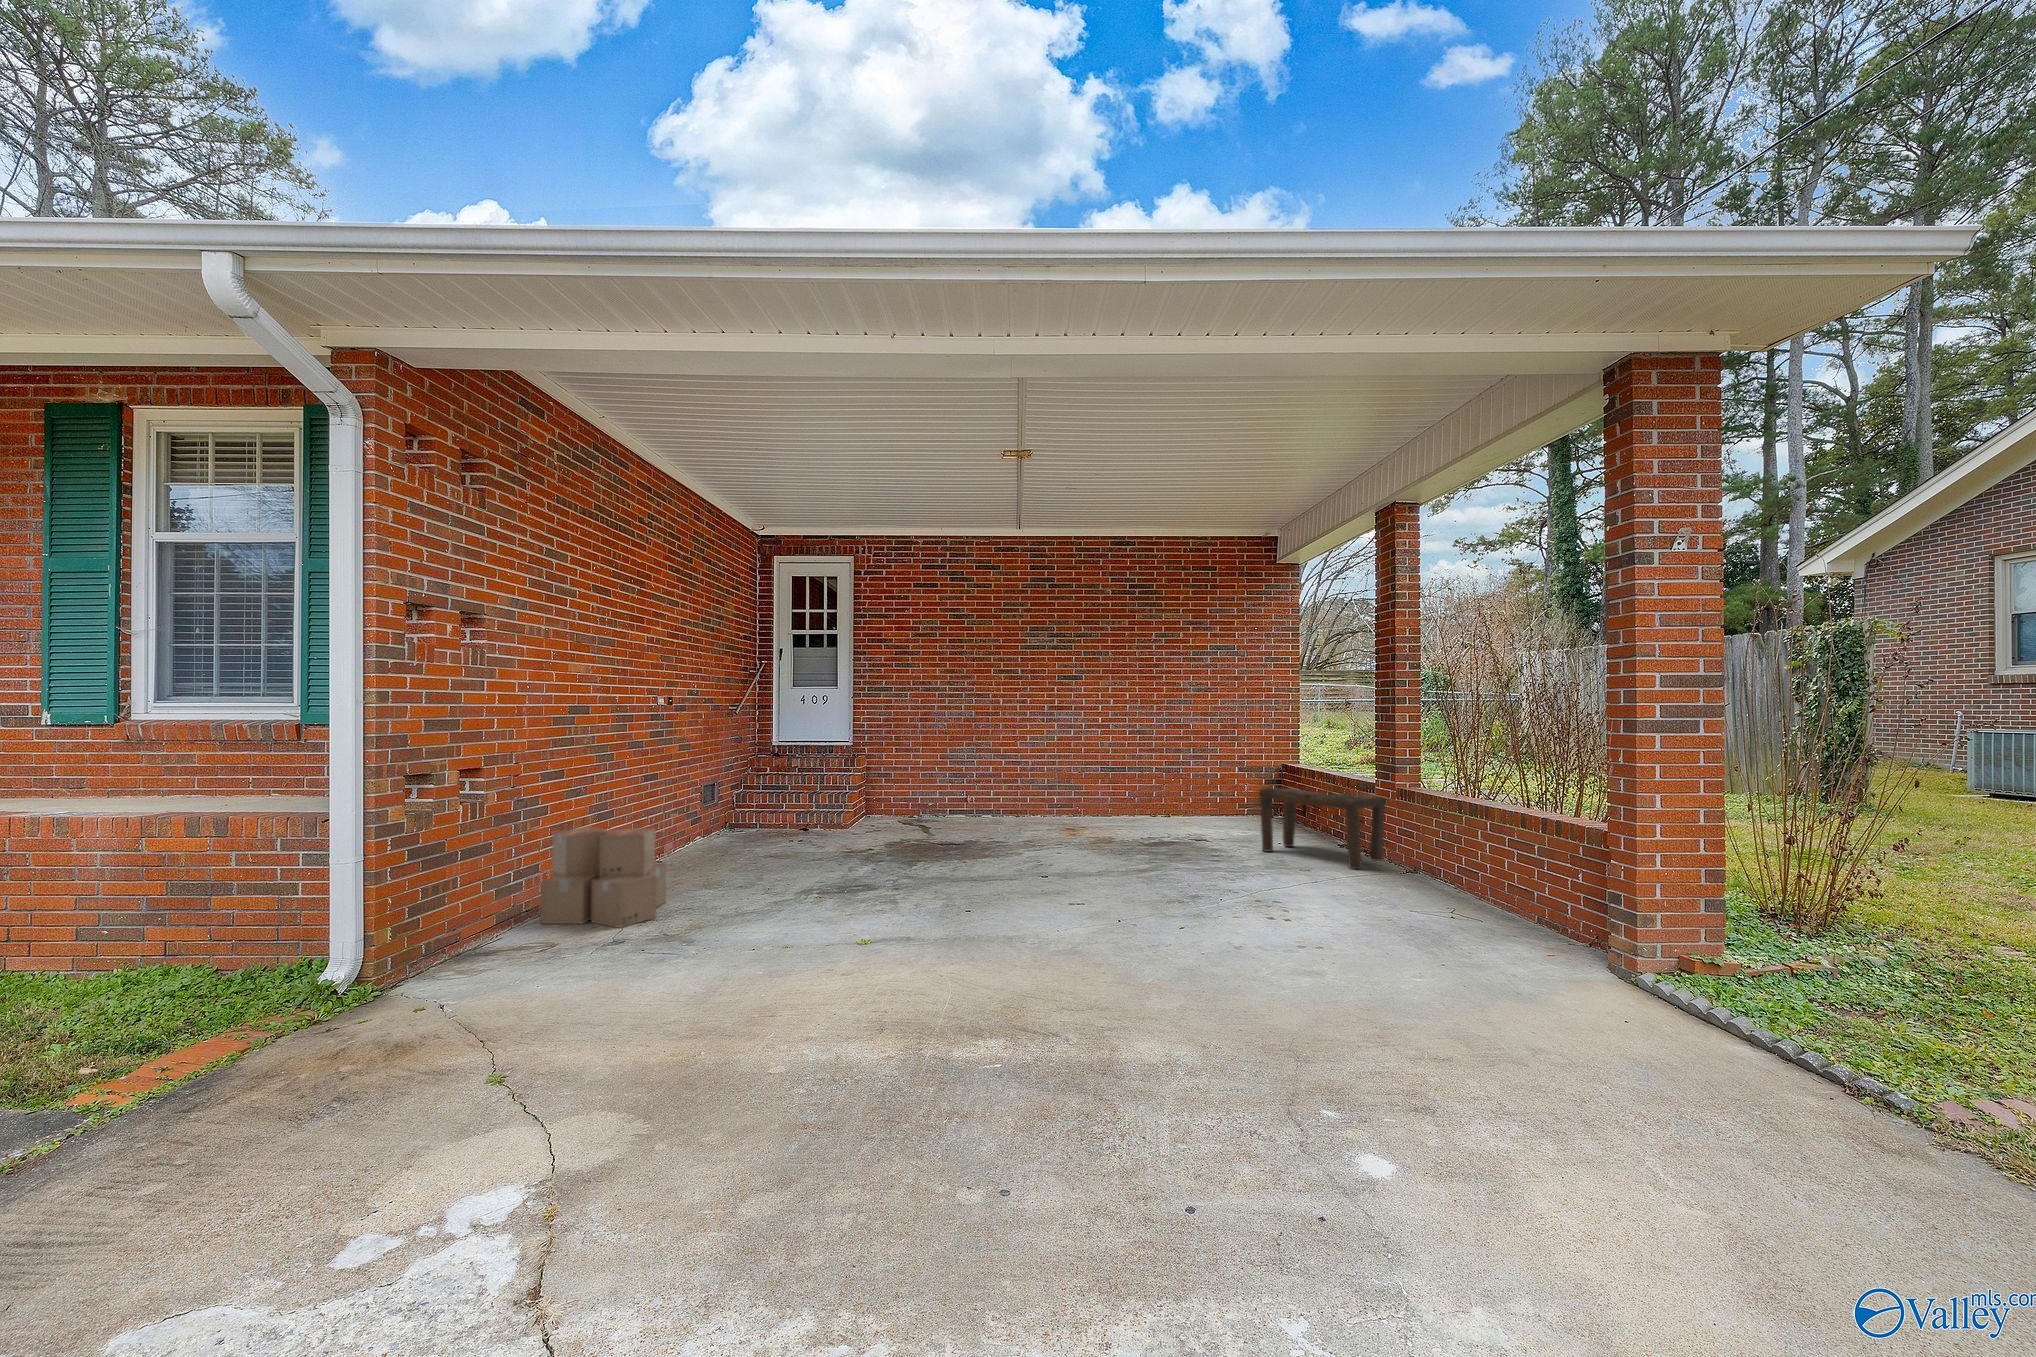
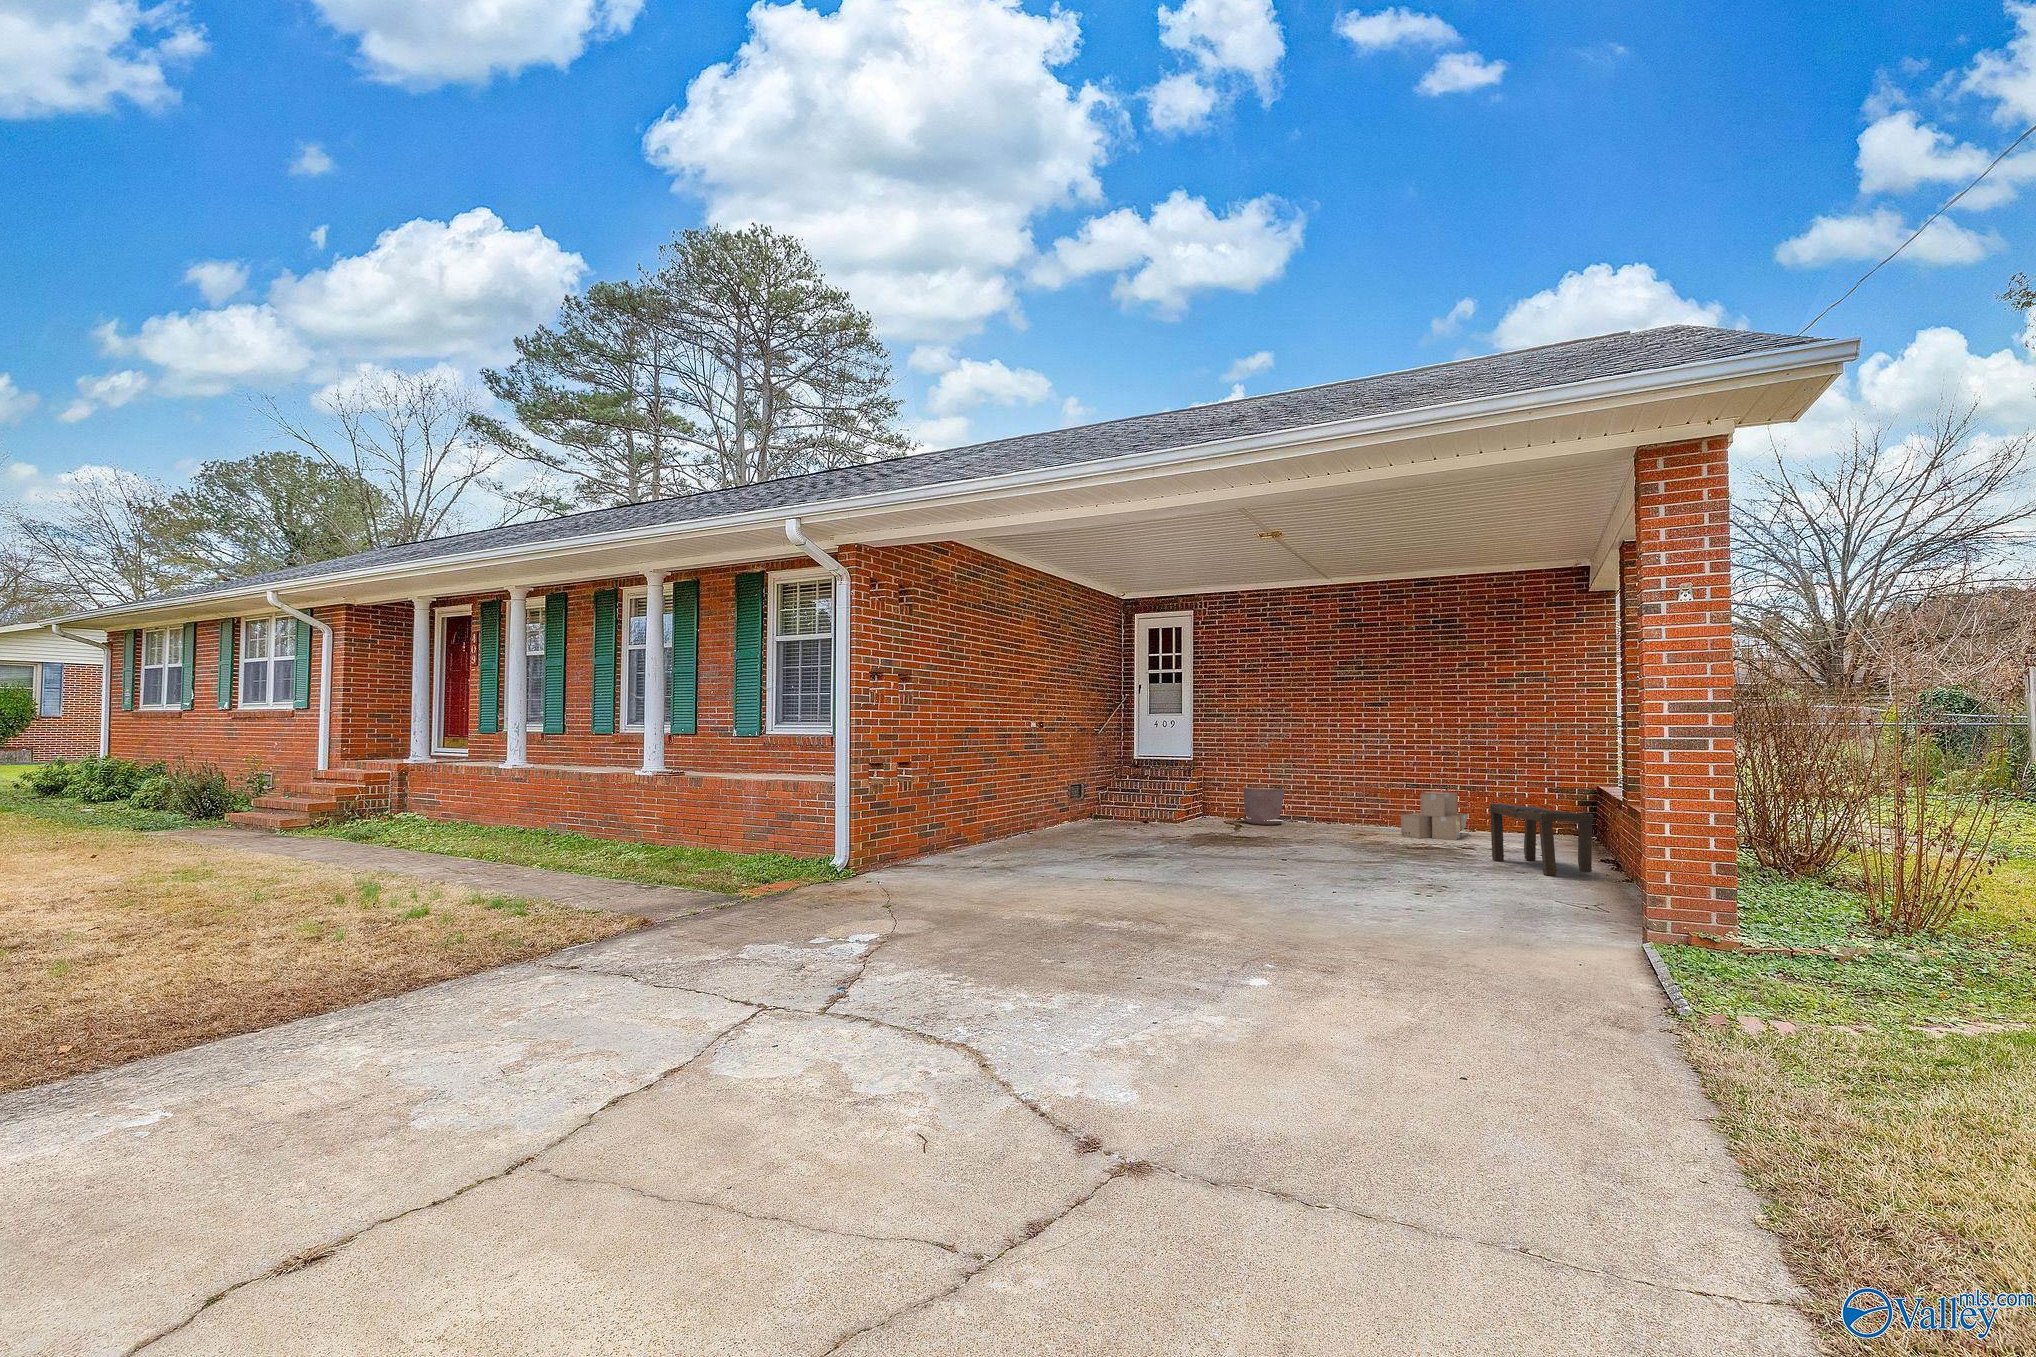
planter: none [925,773,972,820] -> present [1243,786,1284,825]
cardboard box: present [541,827,666,928] -> present [1401,791,1469,840]

